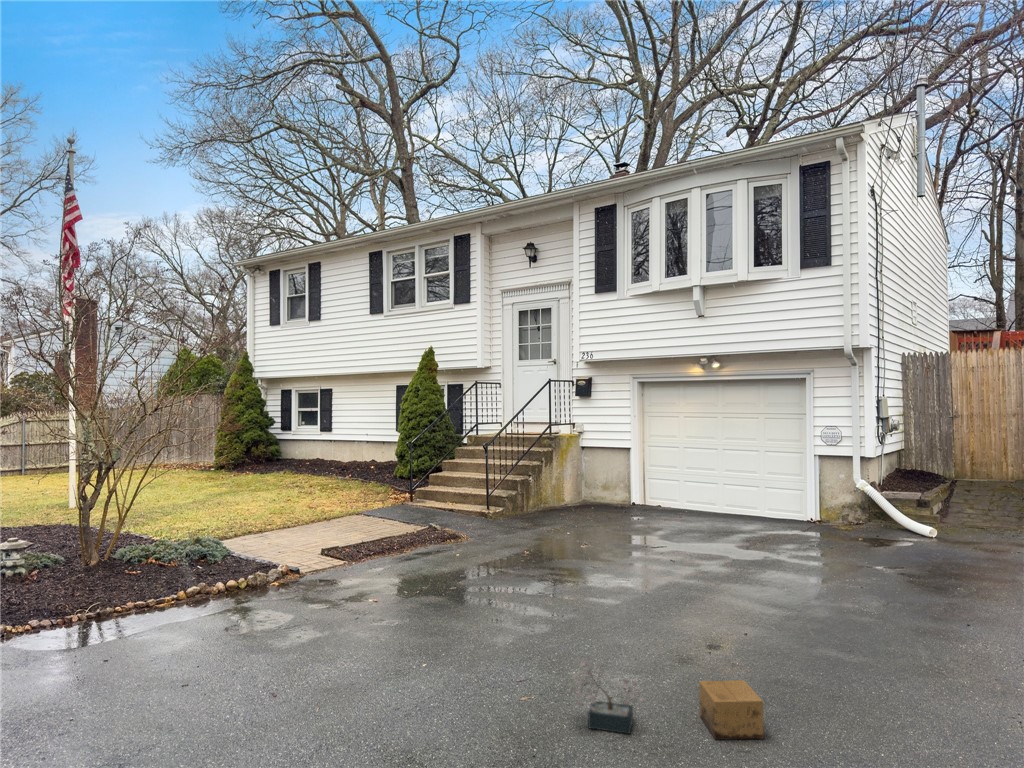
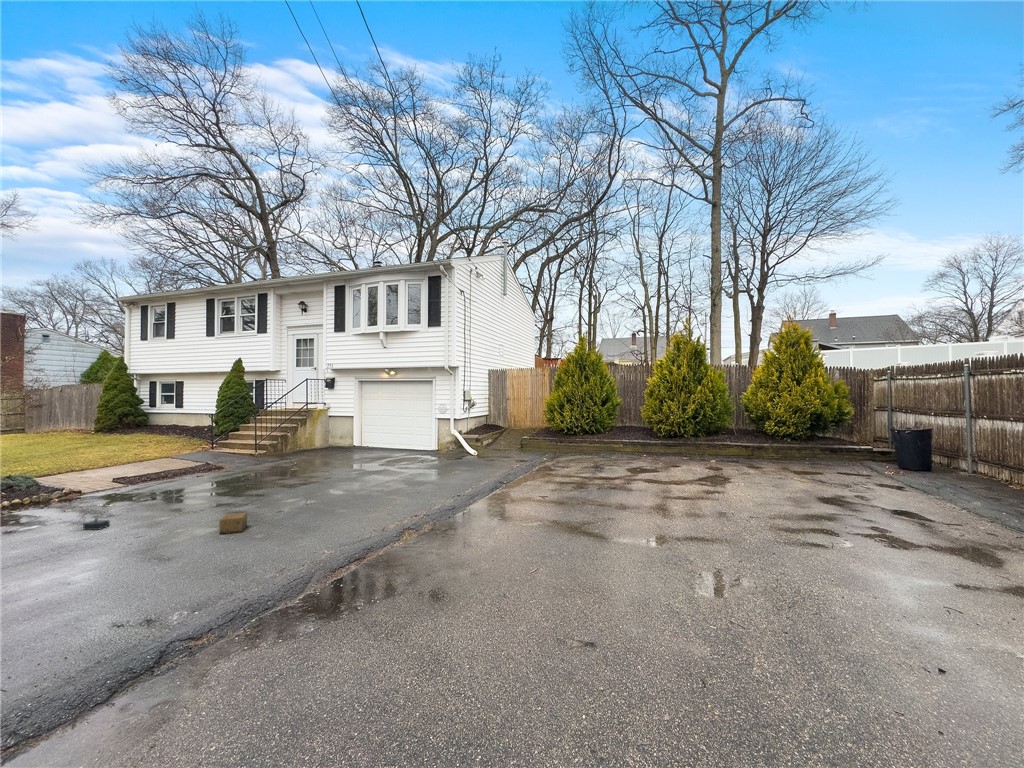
decorative plant: present [573,660,643,734] -> present [77,505,110,530]

